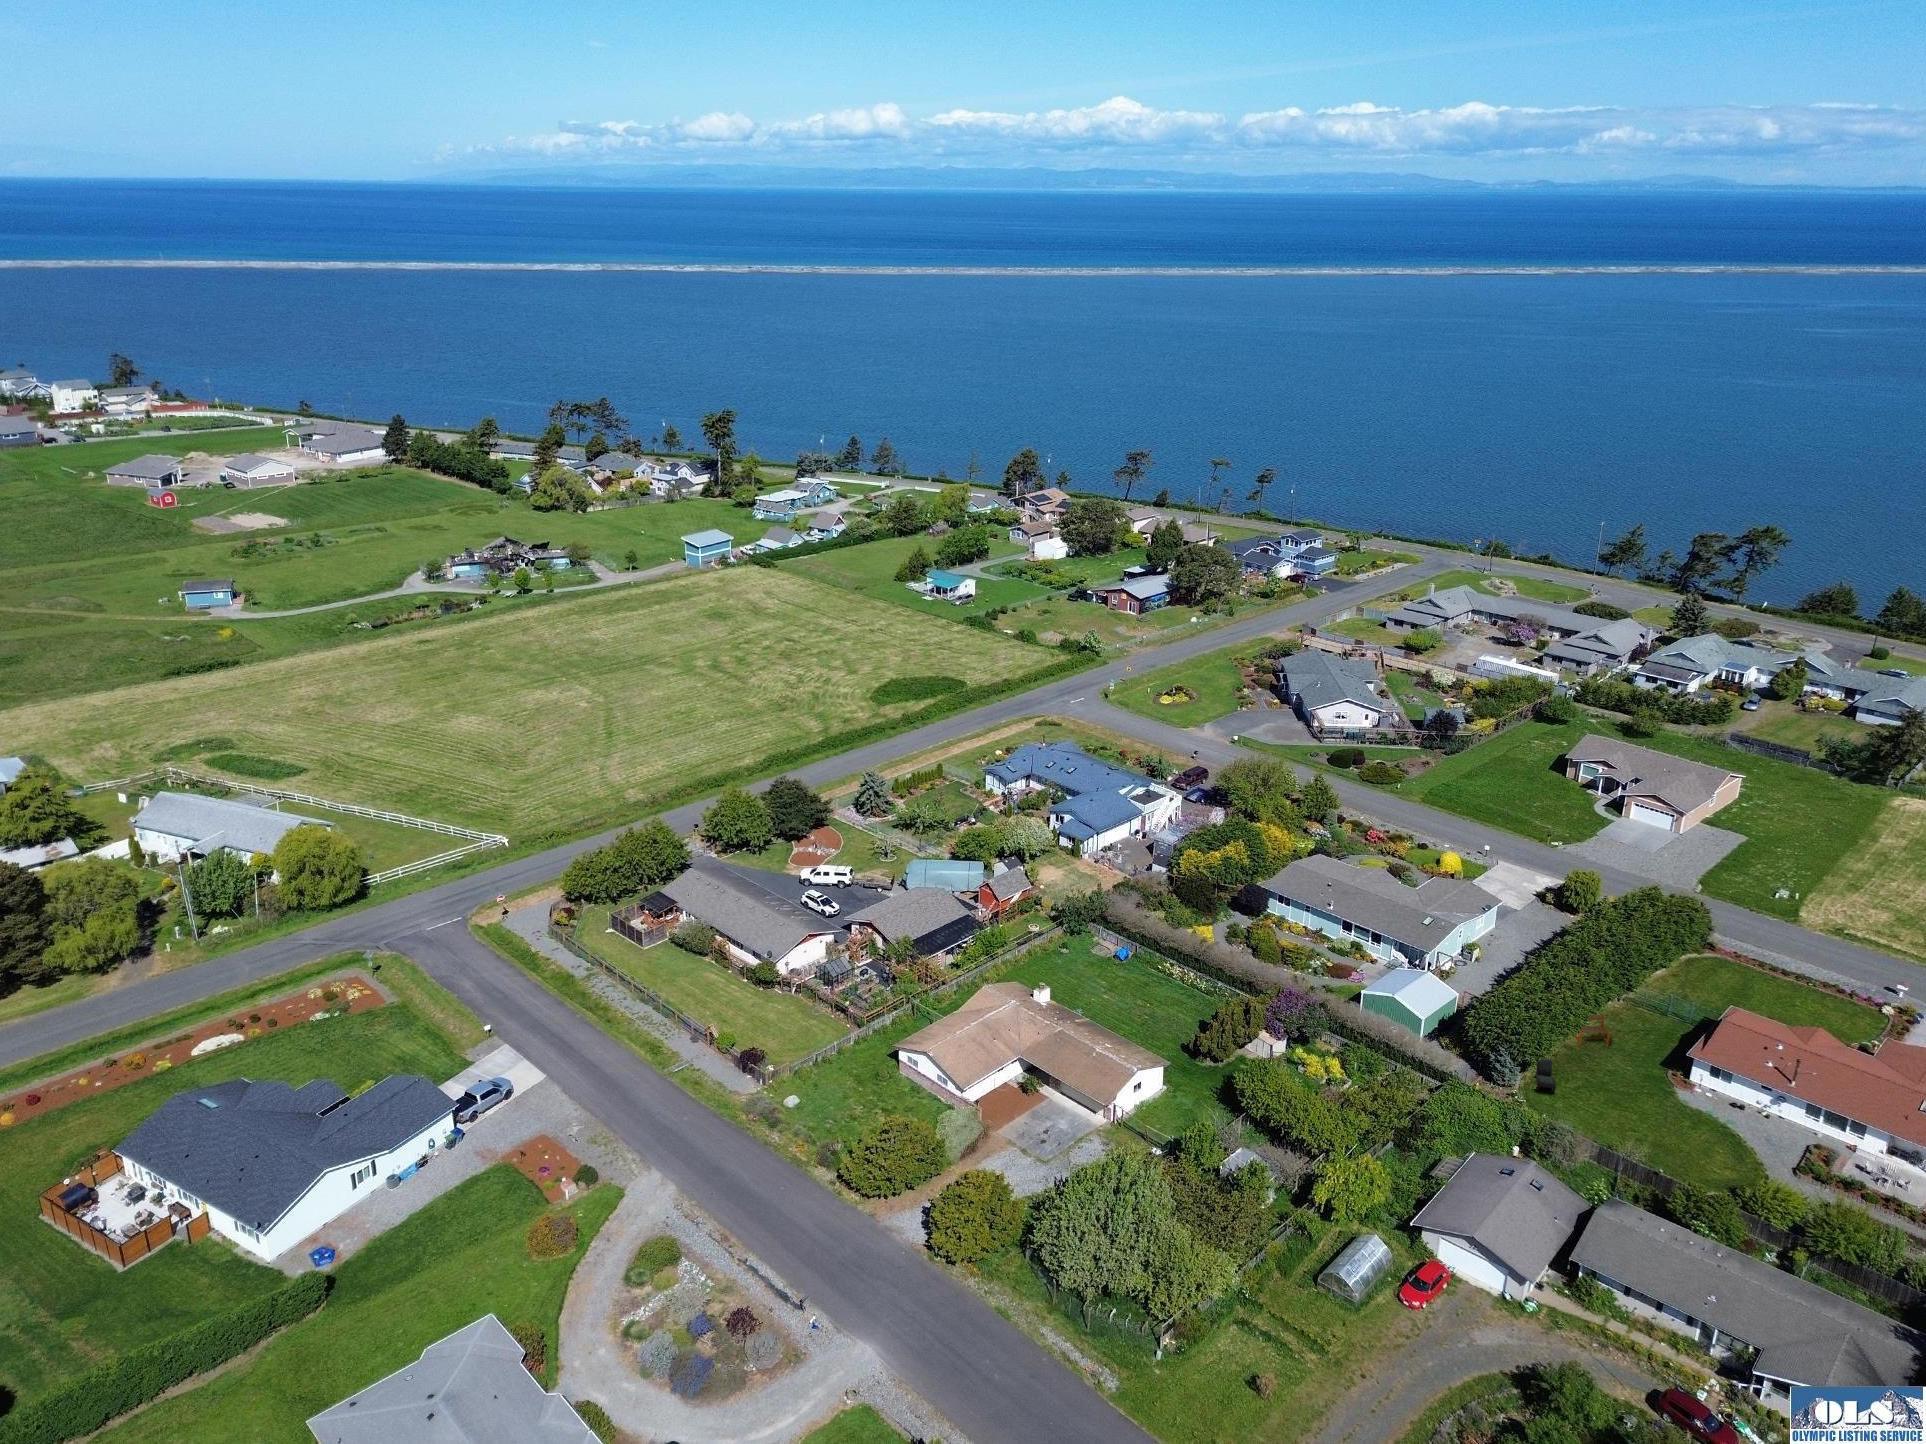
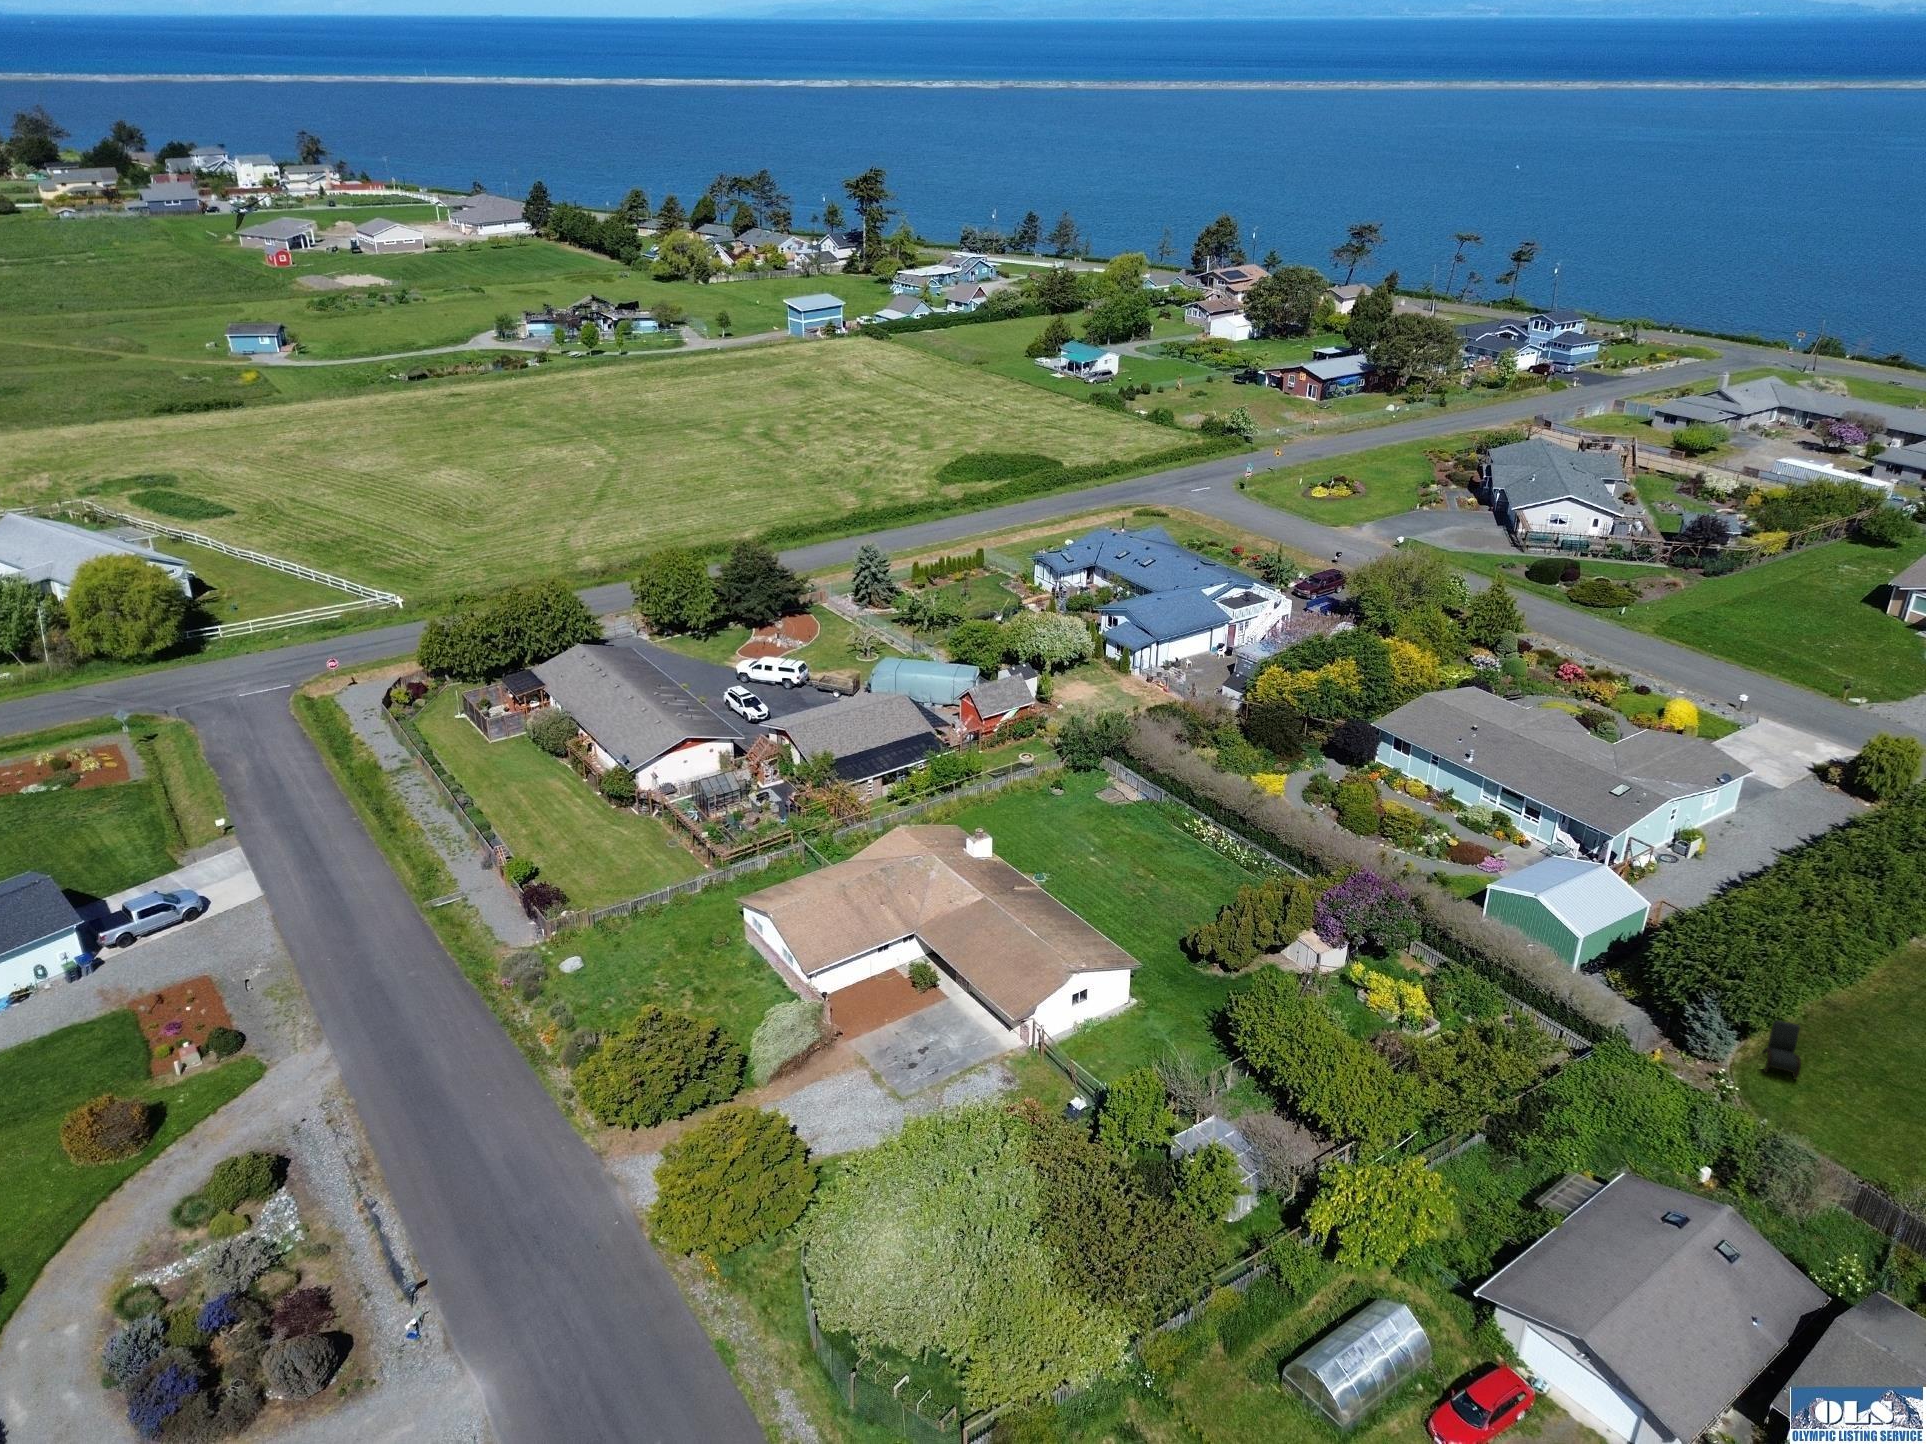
bench: present [1572,1015,1610,1047] -> none [1844,955,1914,1012]

